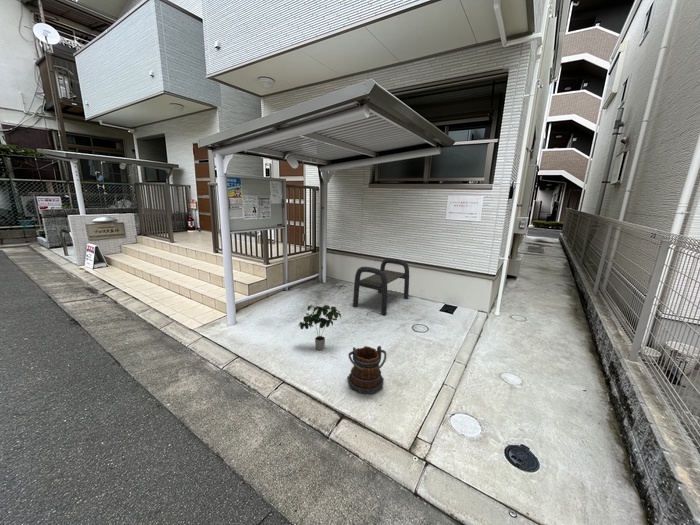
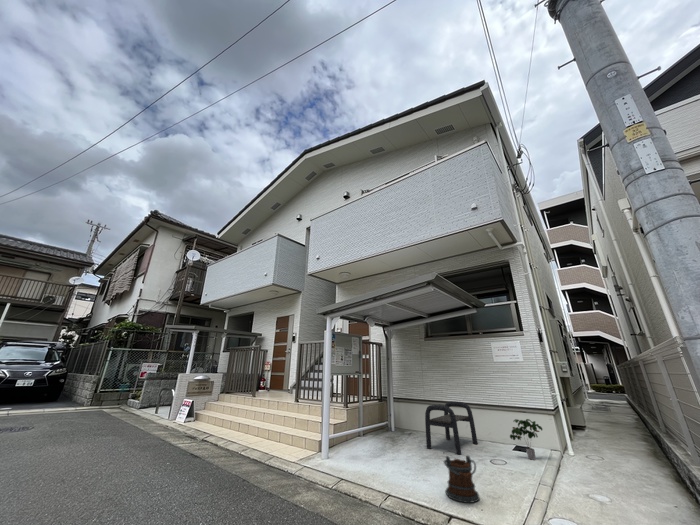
potted plant: present [299,305,341,350] -> present [510,419,542,460]

